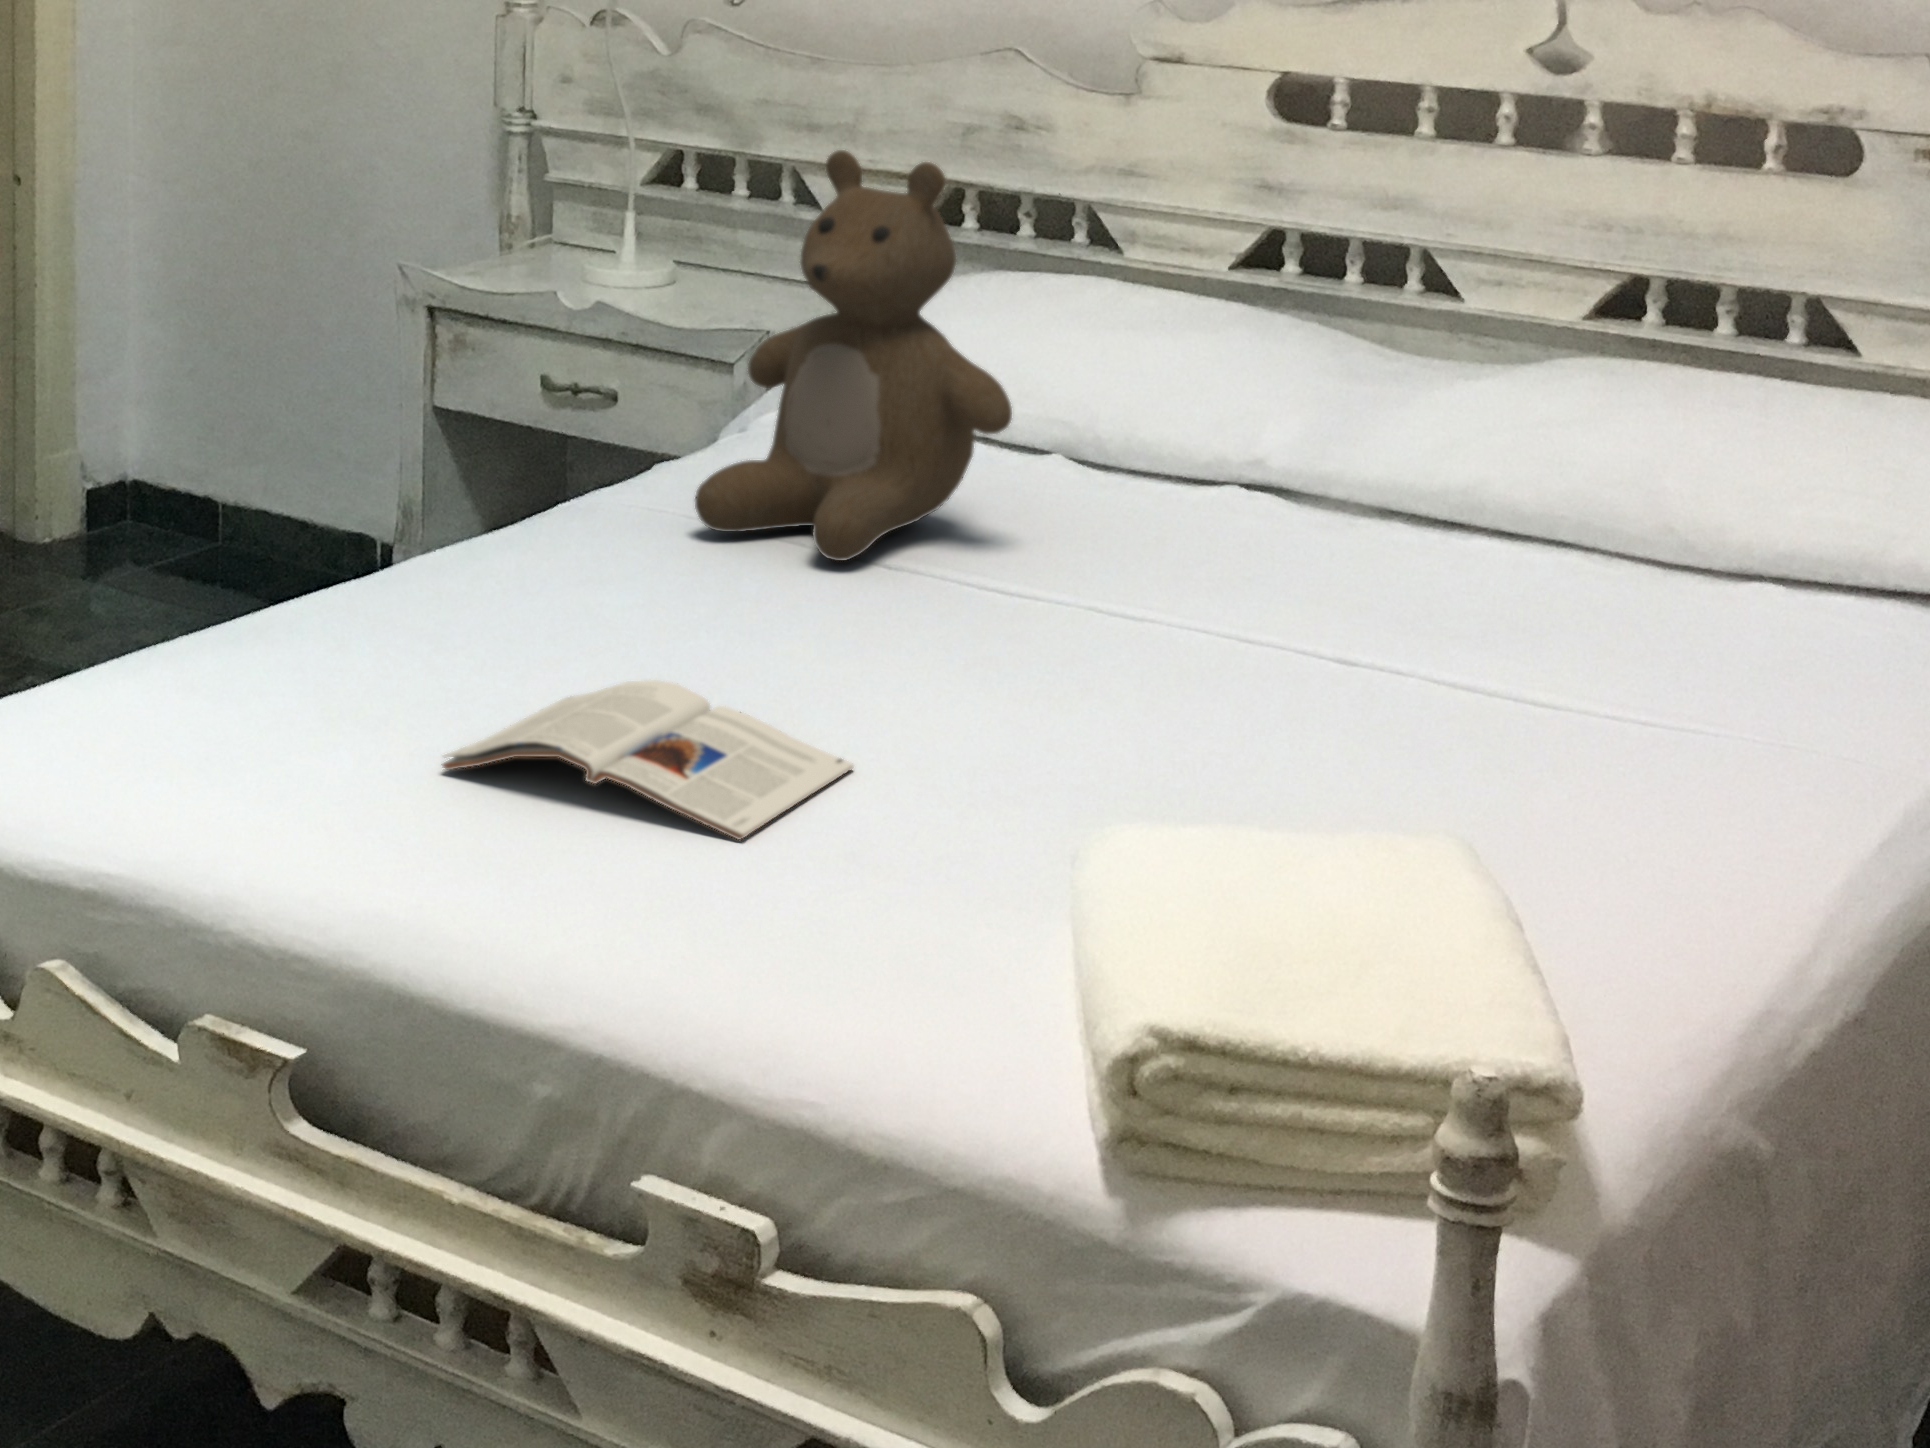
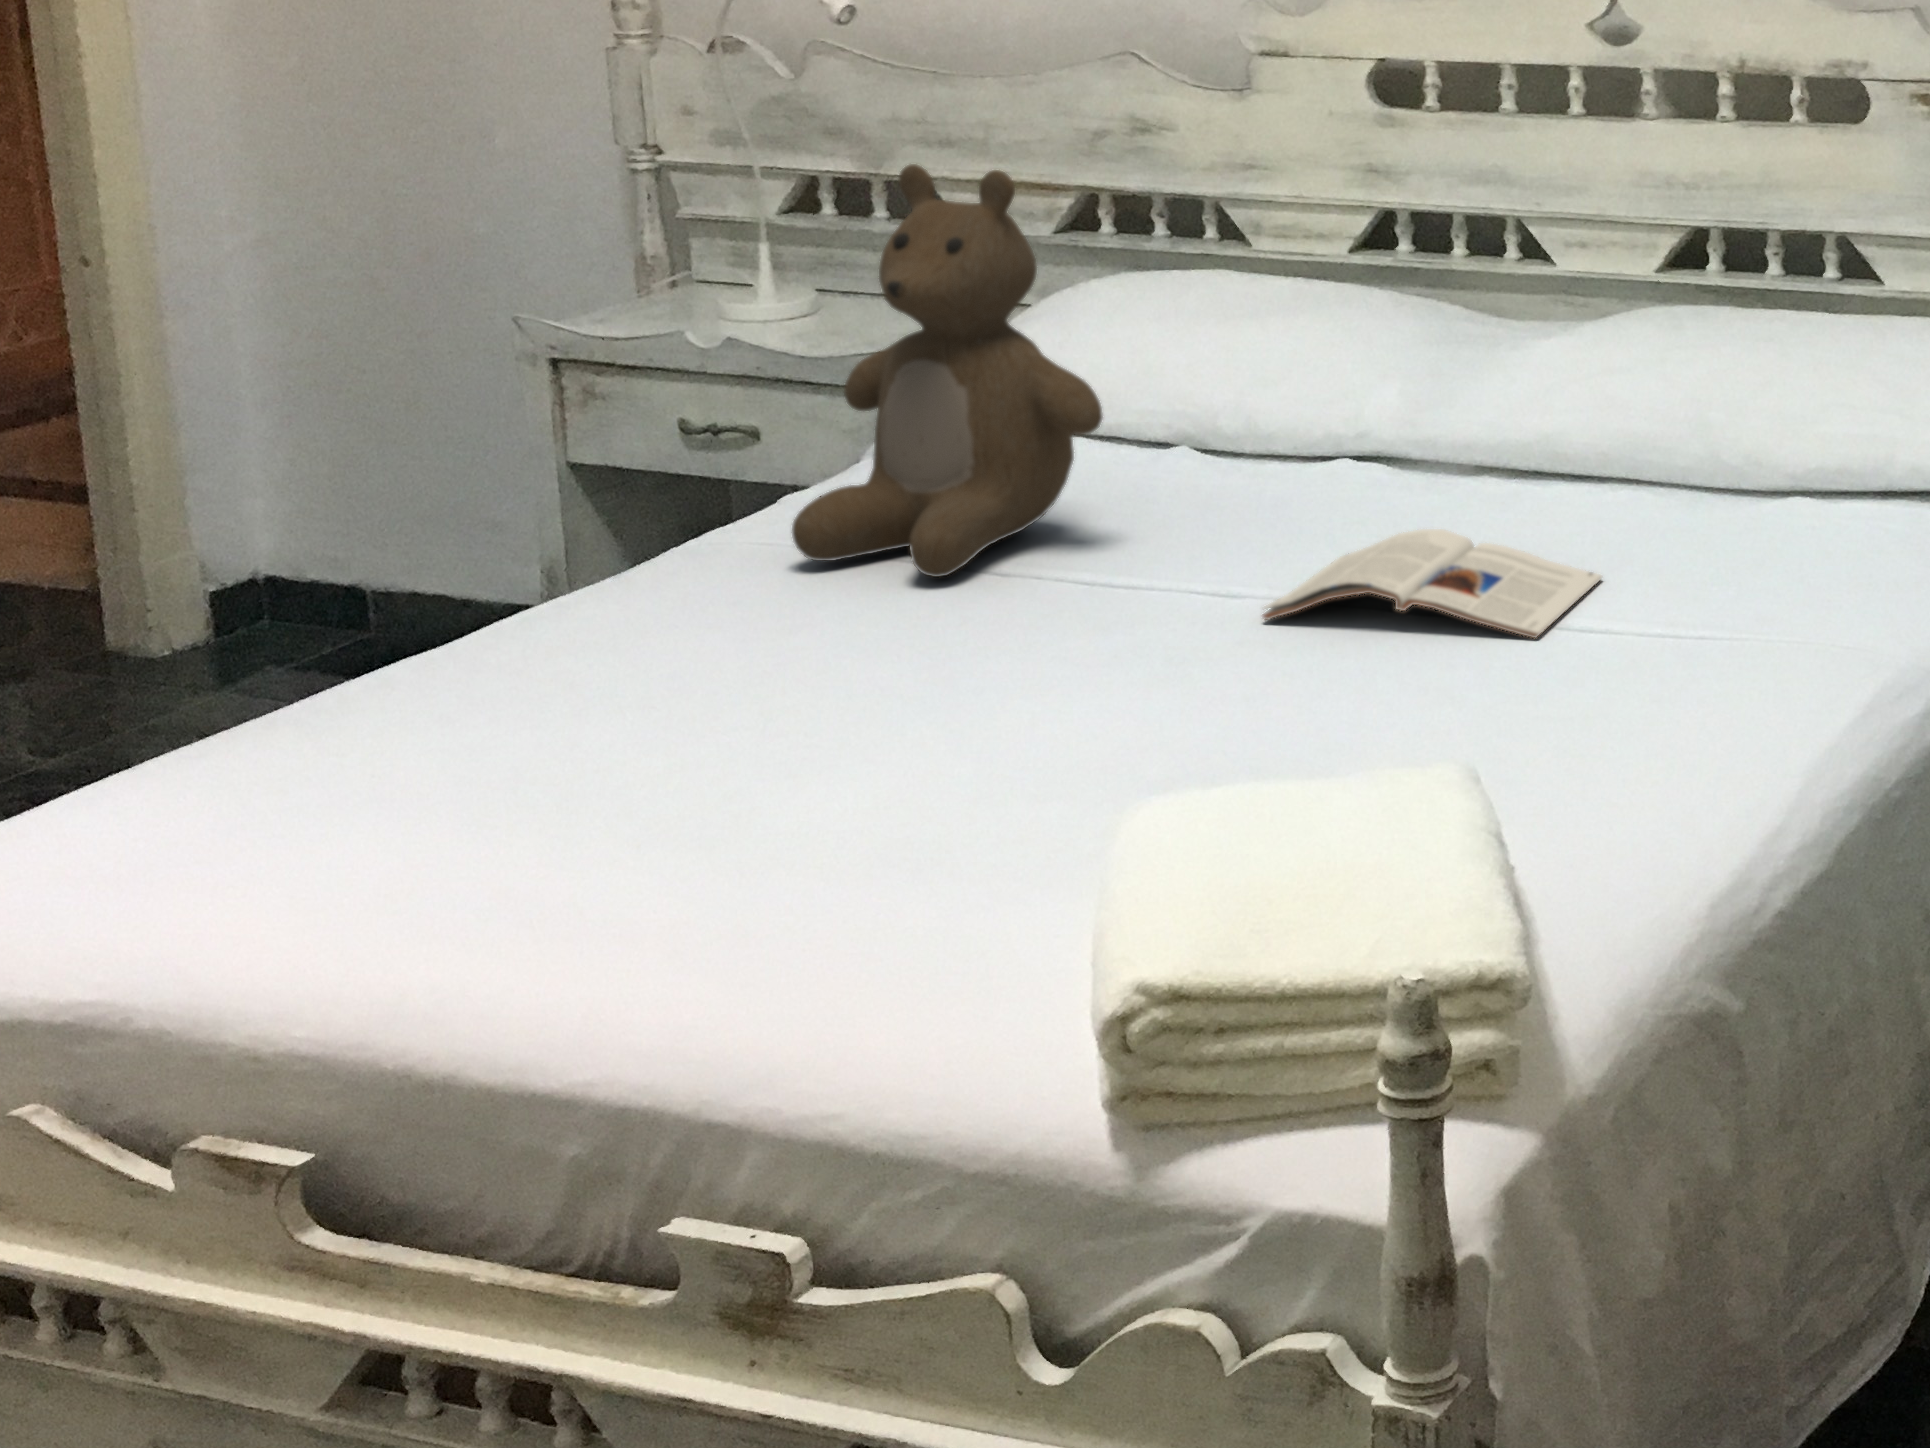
magazine: present [441,680,853,840] -> present [1263,529,1602,638]

